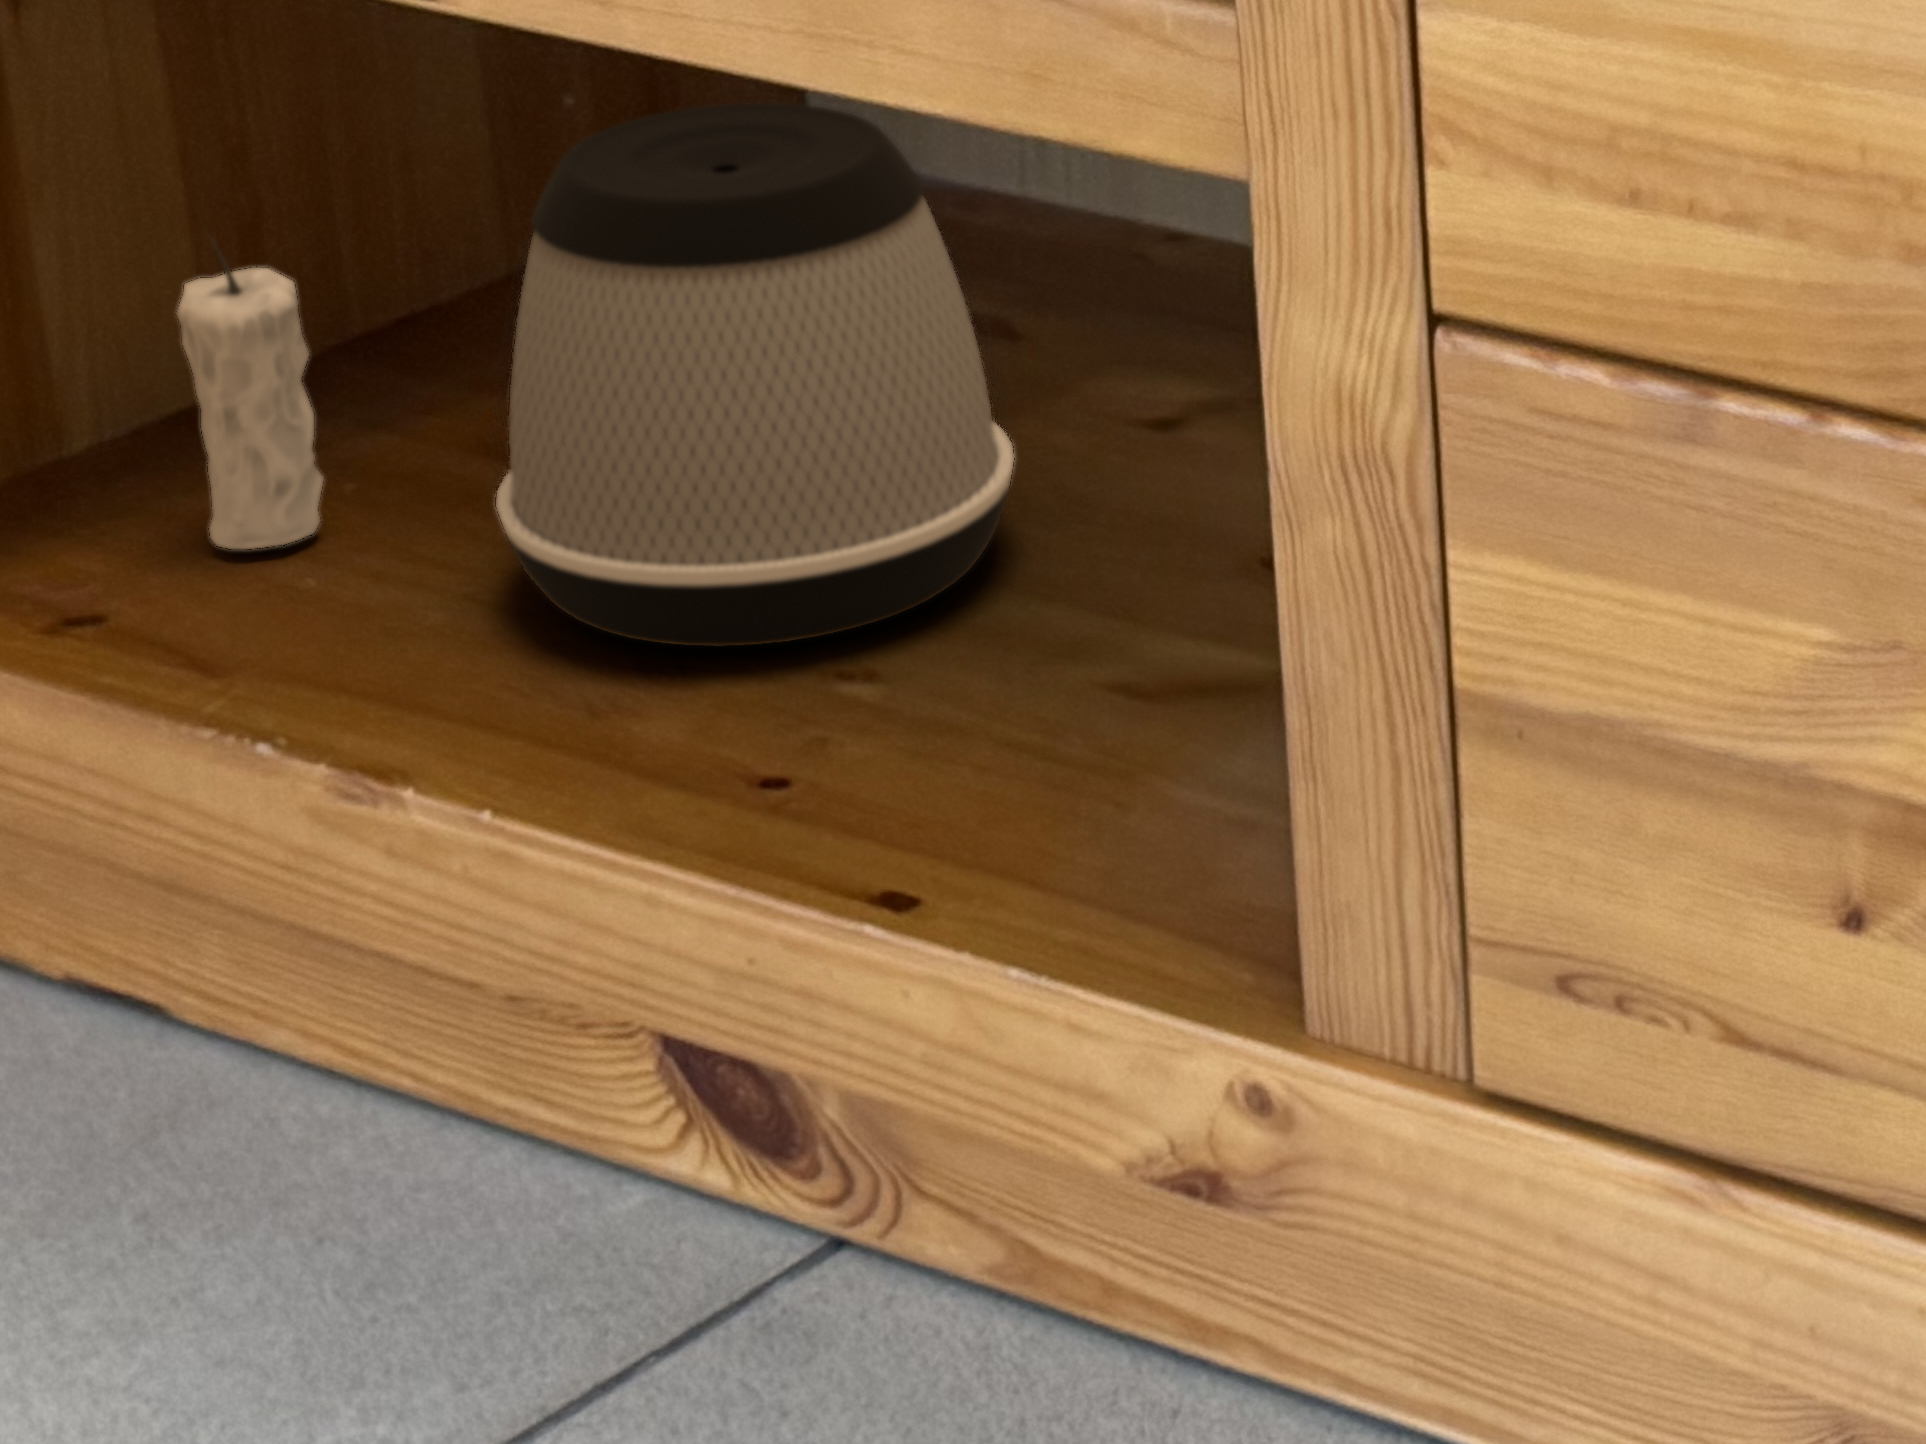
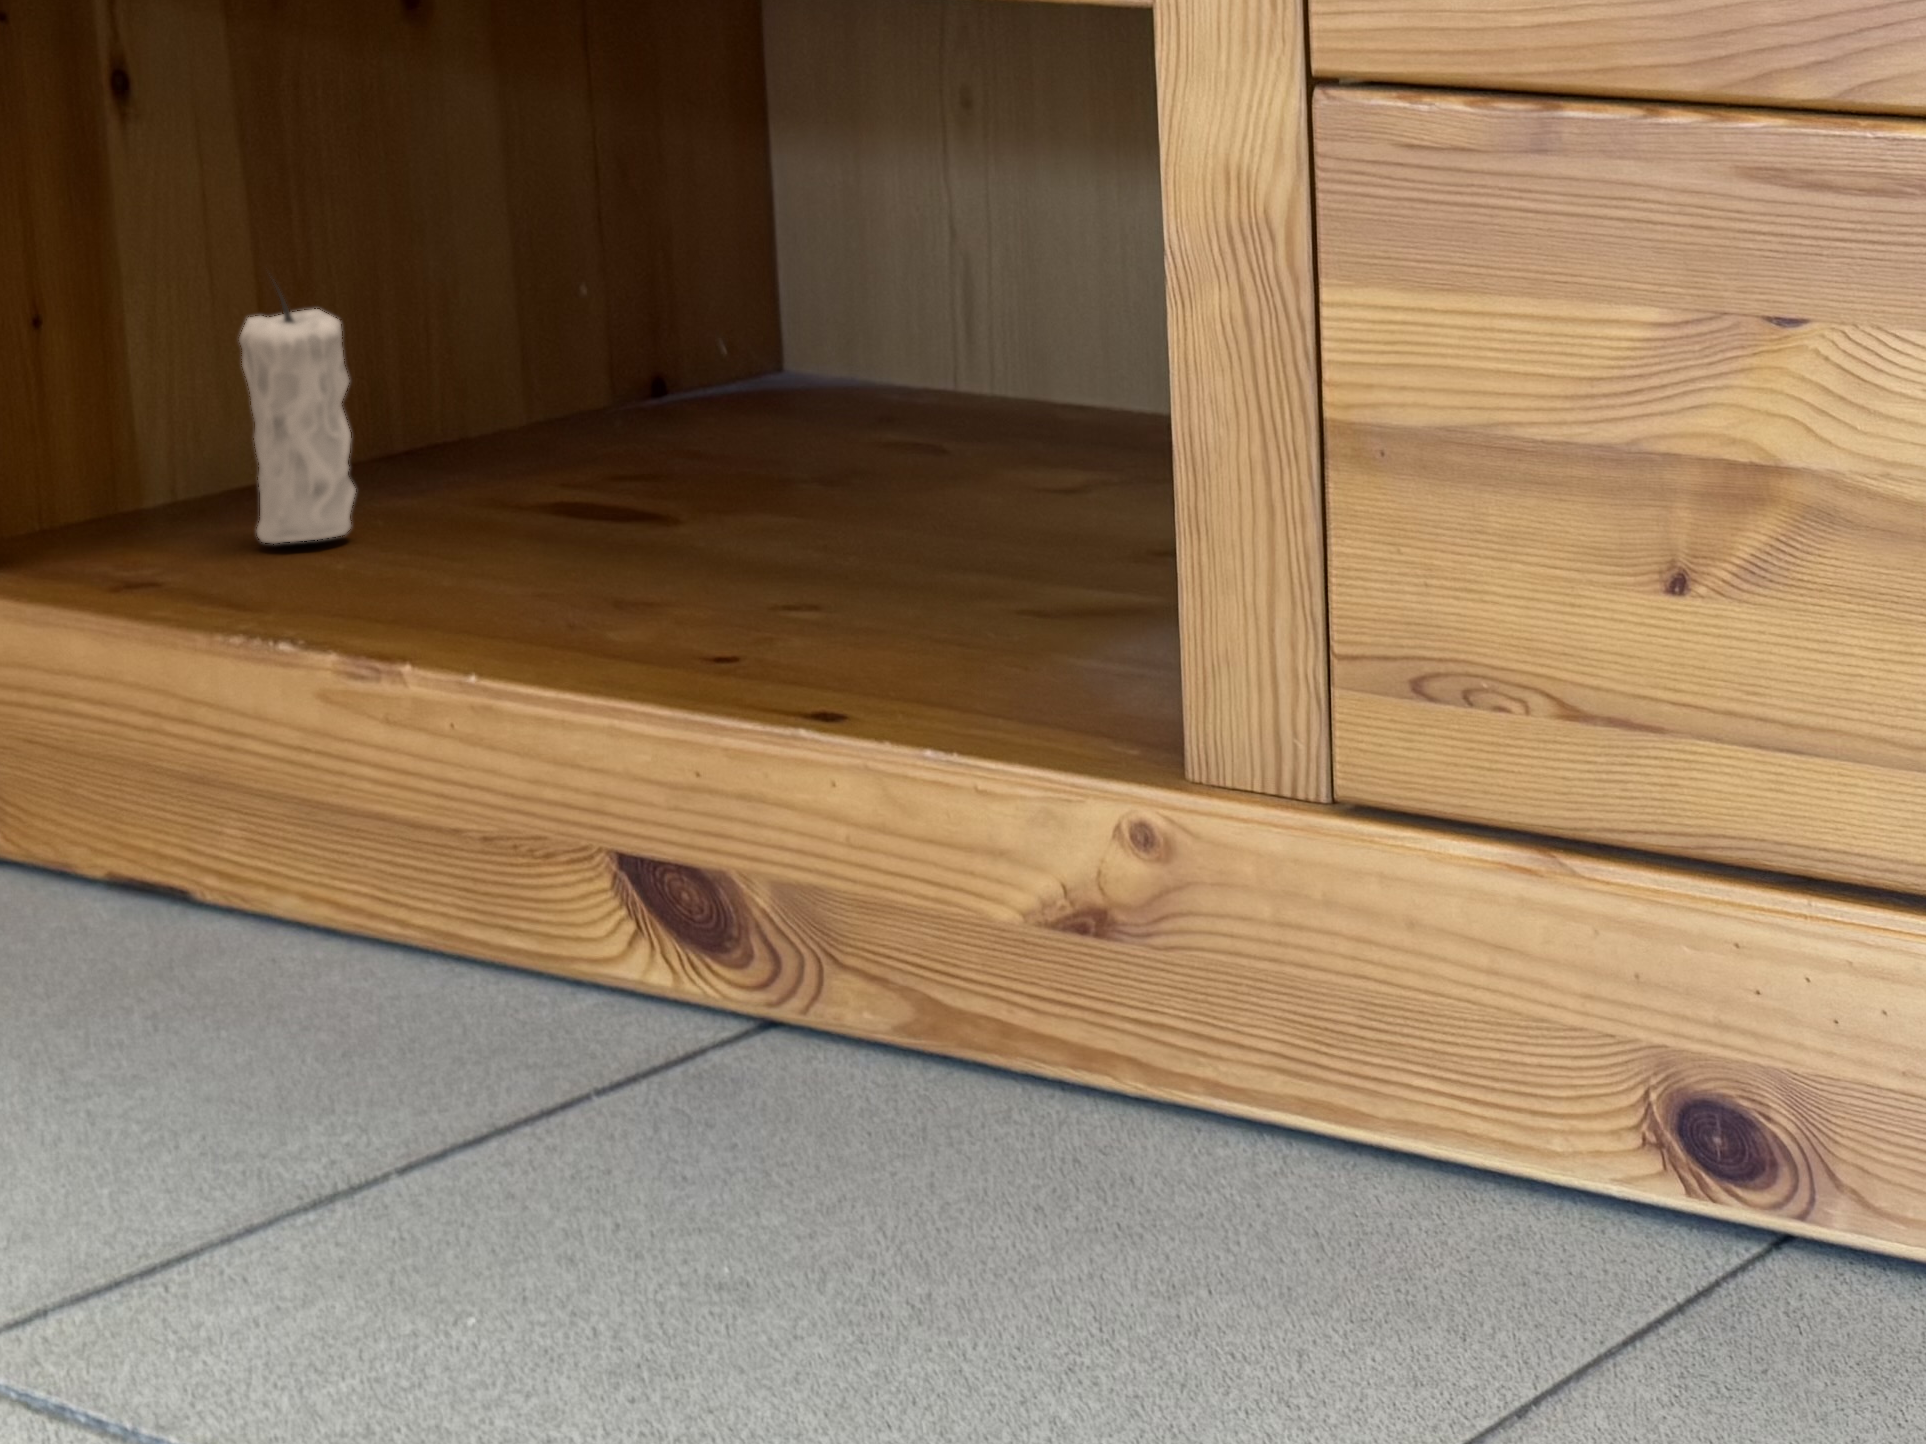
speaker: present [495,103,1014,647] -> none [498,167,938,584]

